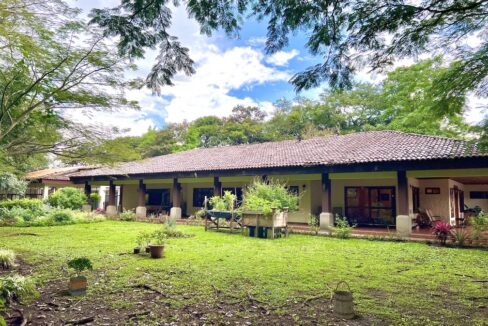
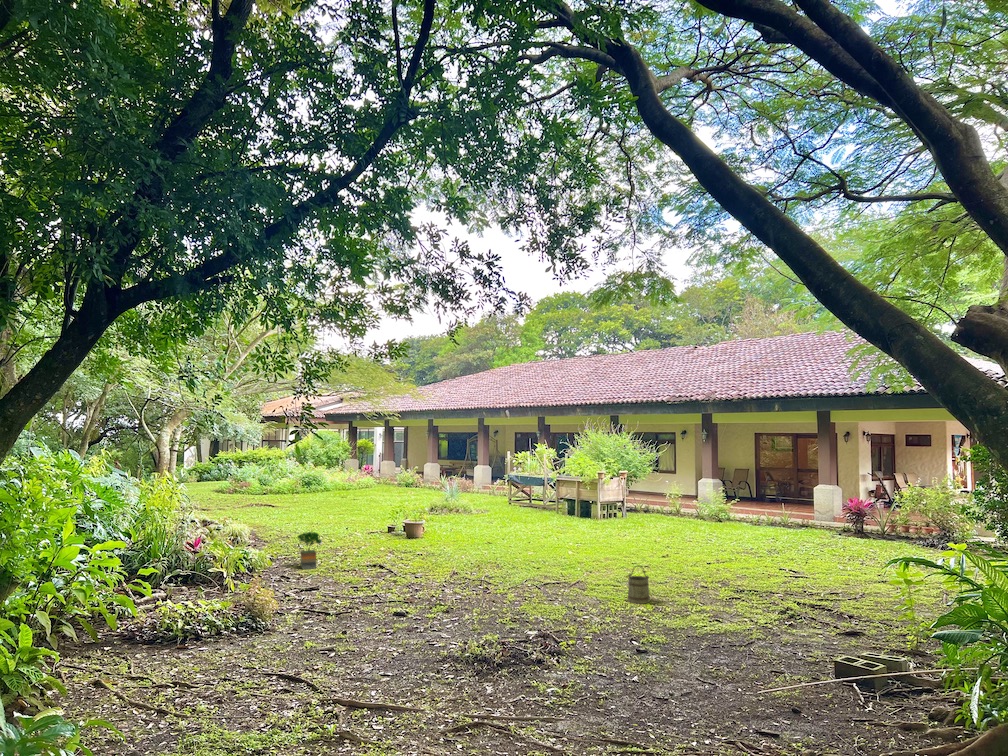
bucket: present [333,281,354,319] -> present [628,566,650,604]

